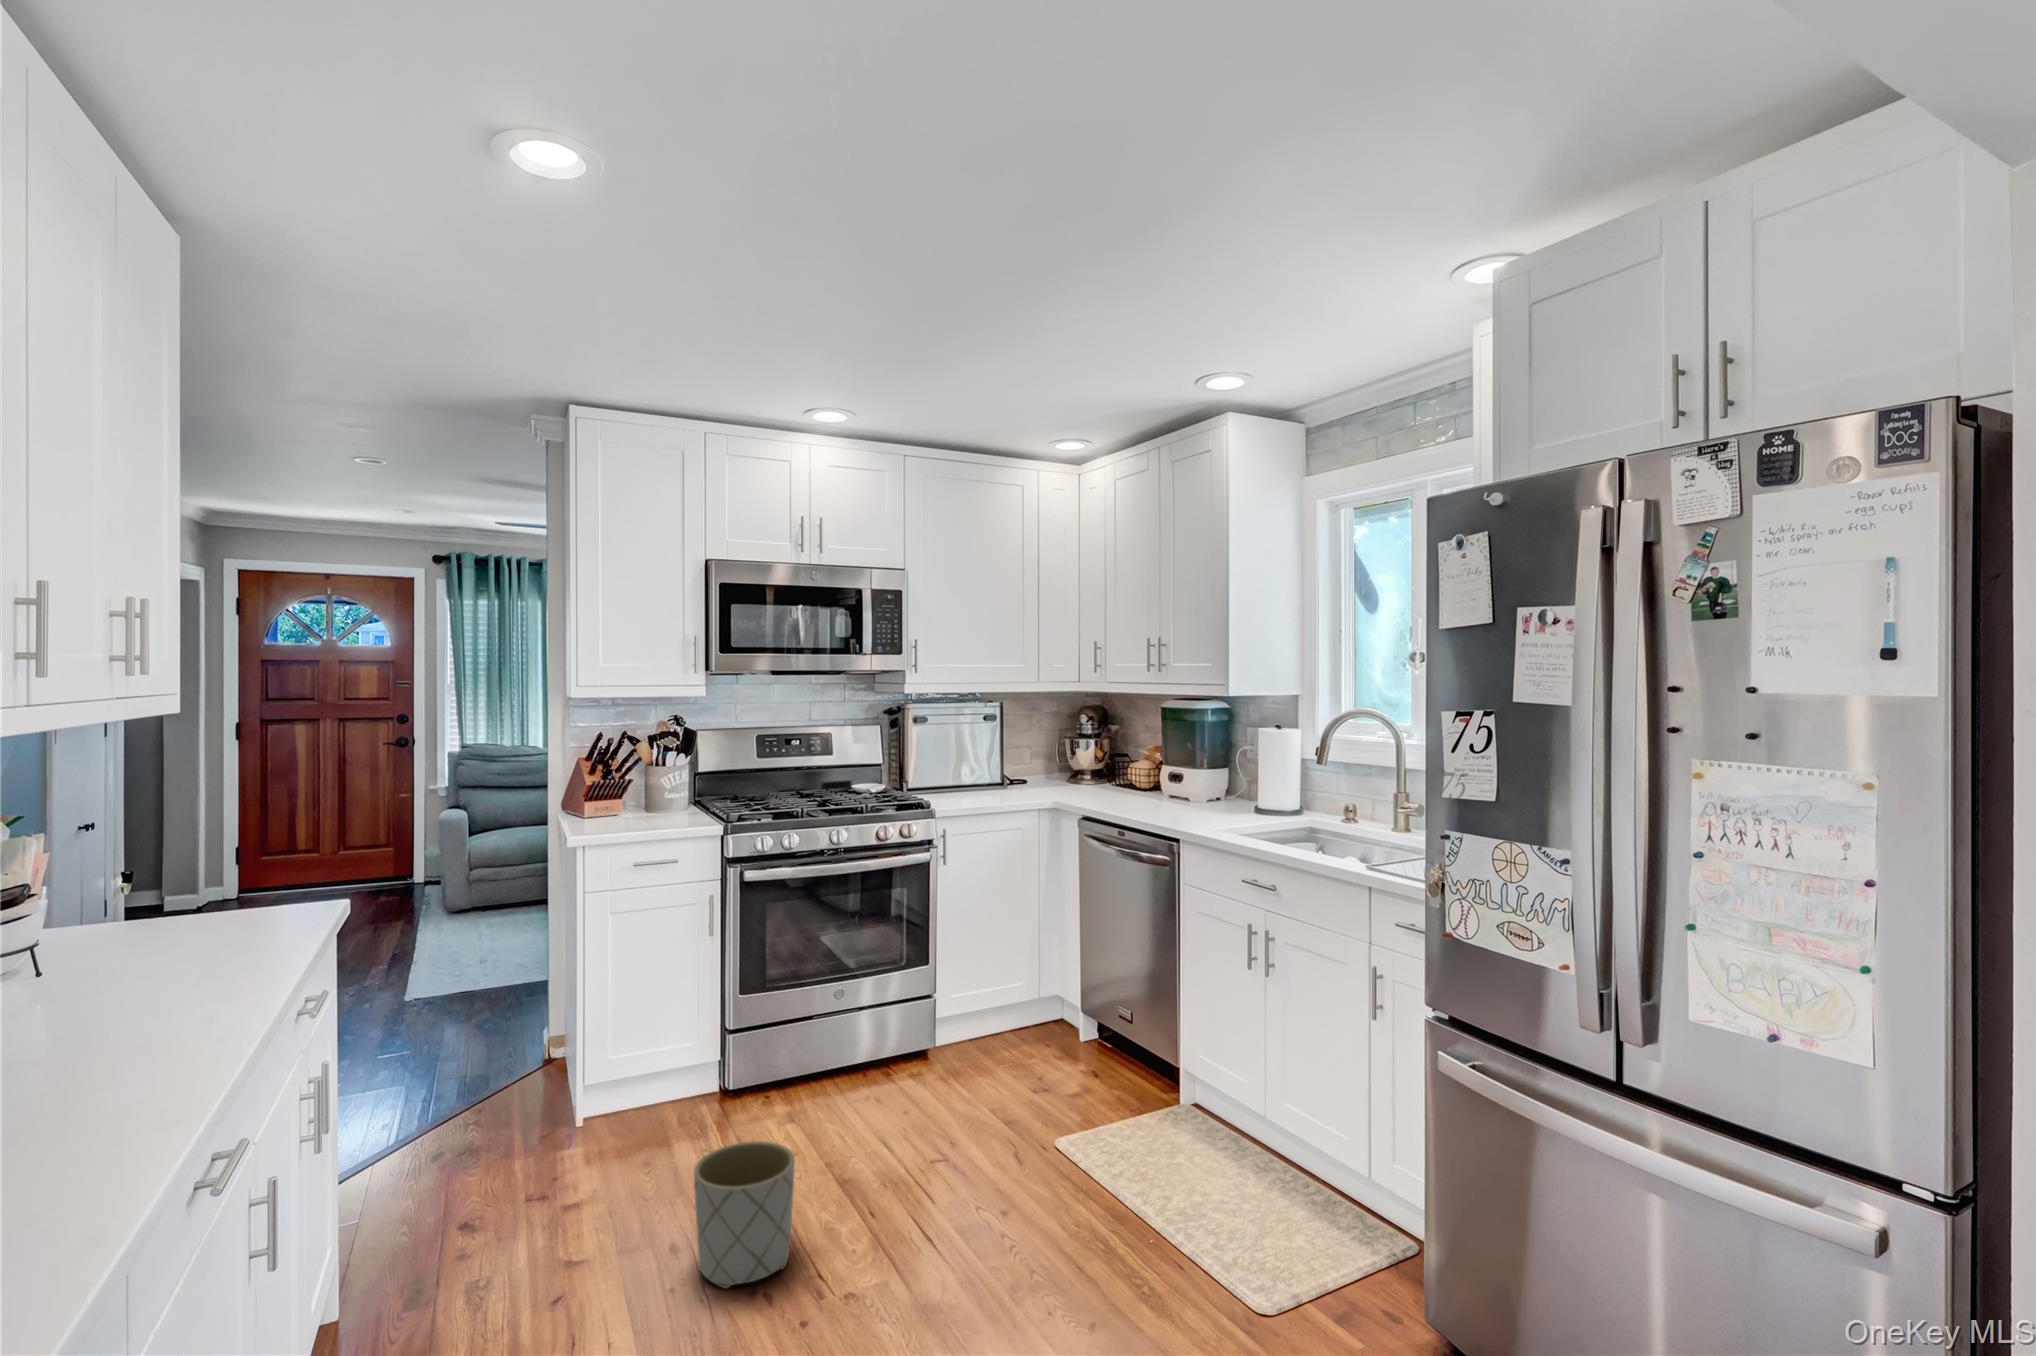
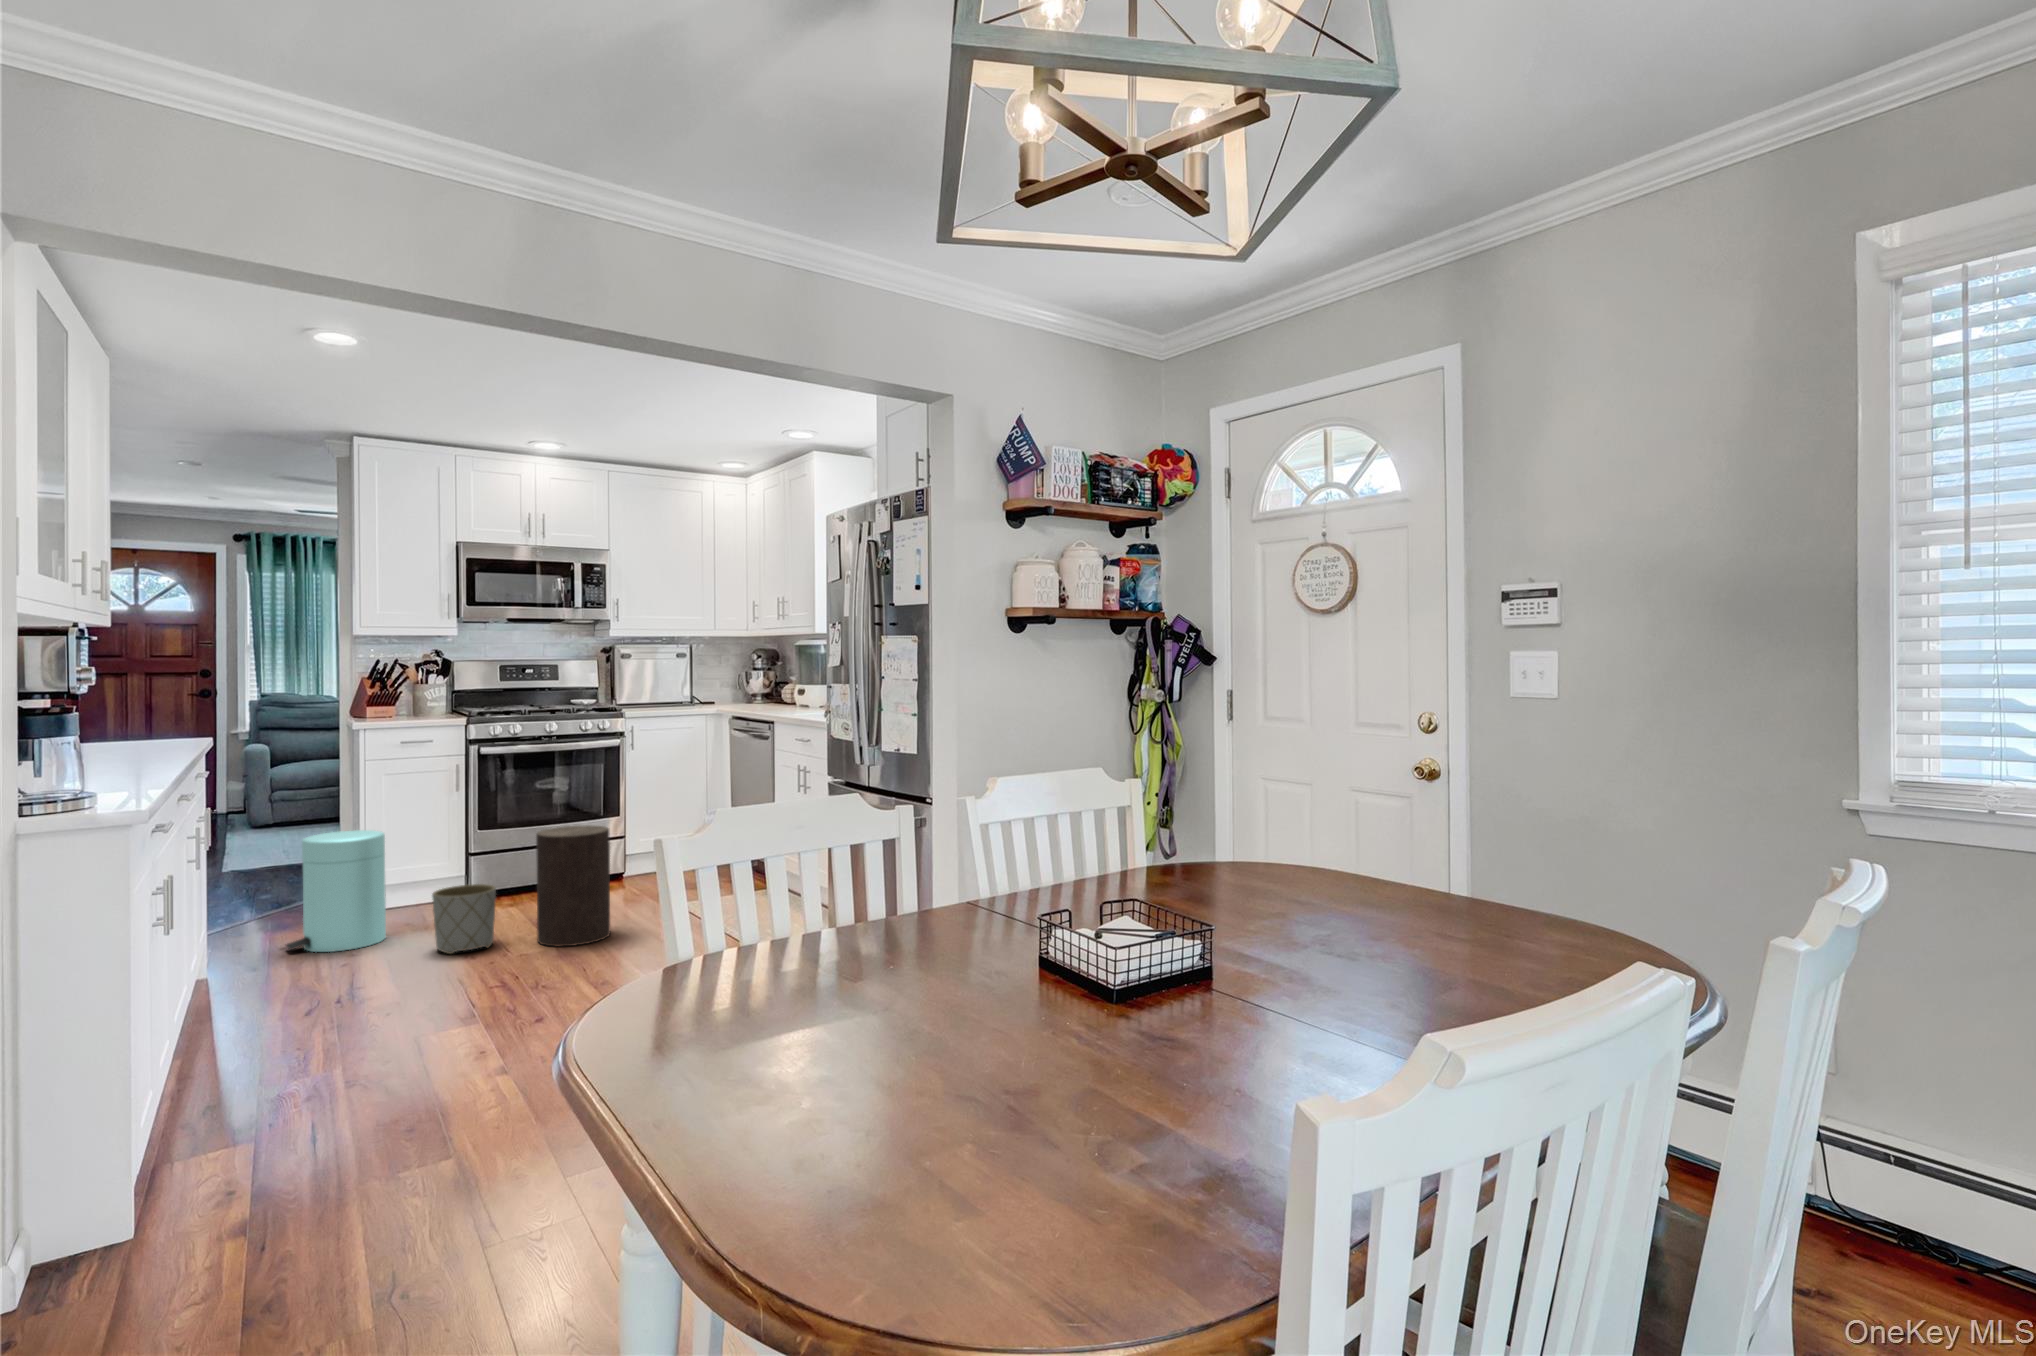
trash can: none [460,1029,615,1258] -> present [286,830,386,952]
stool: none [861,1036,977,1275] -> present [536,825,610,946]

